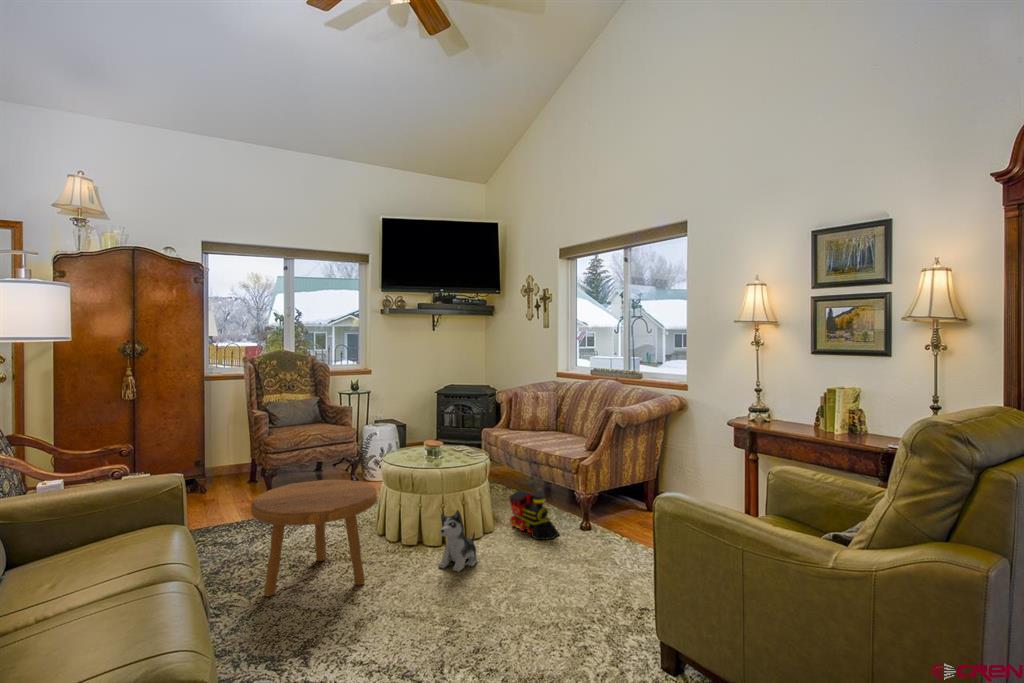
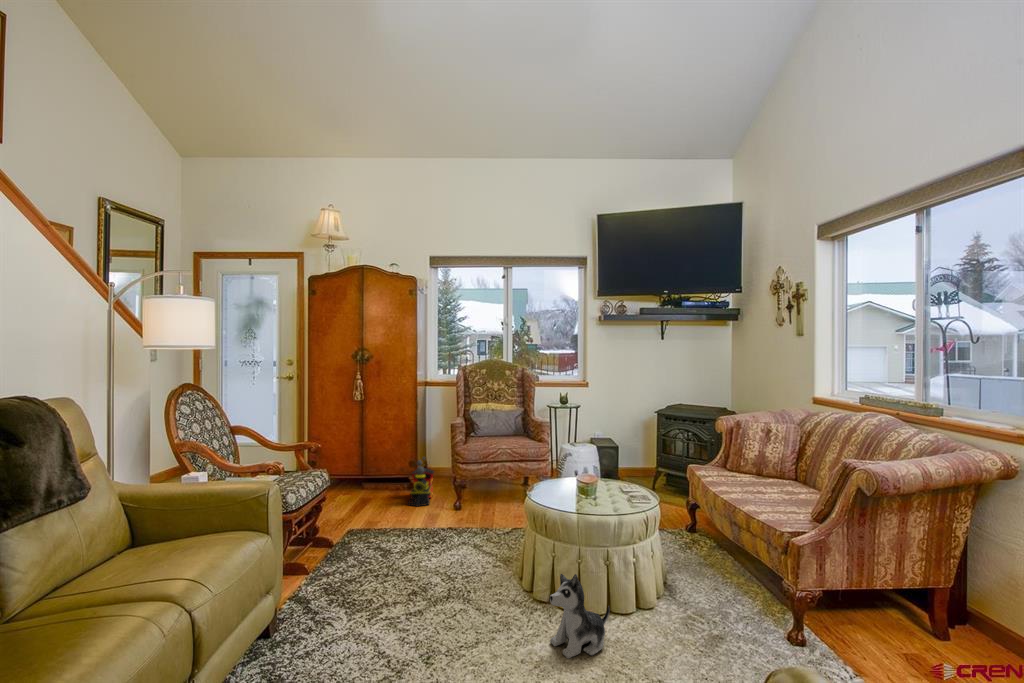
toy train: present [509,476,559,540] -> present [408,457,434,506]
footstool: present [251,480,377,596] -> none [355,503,487,639]

